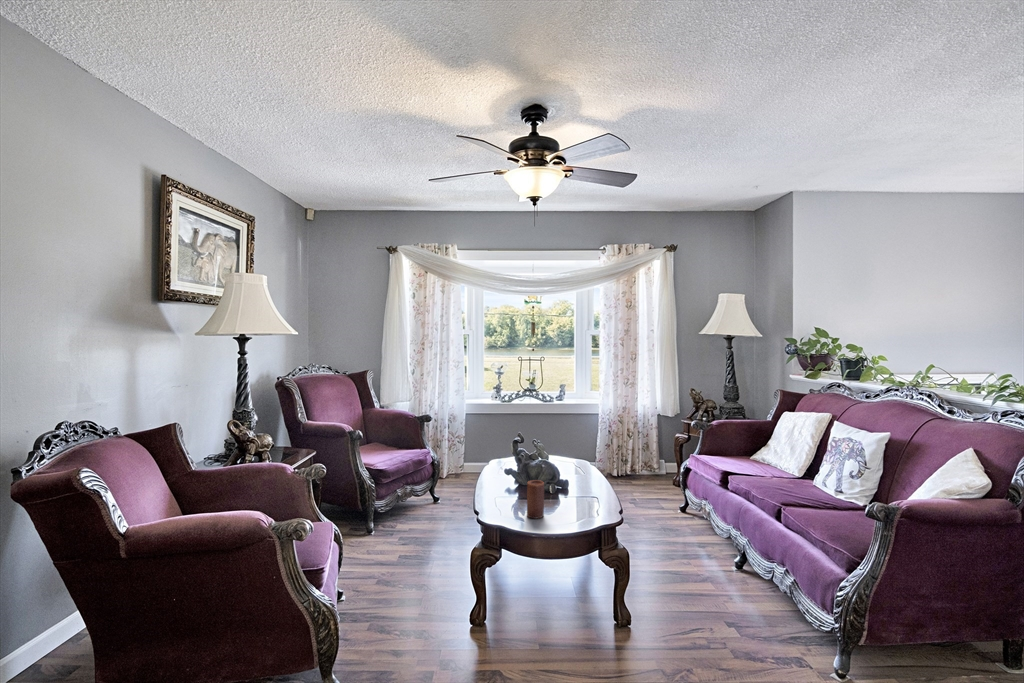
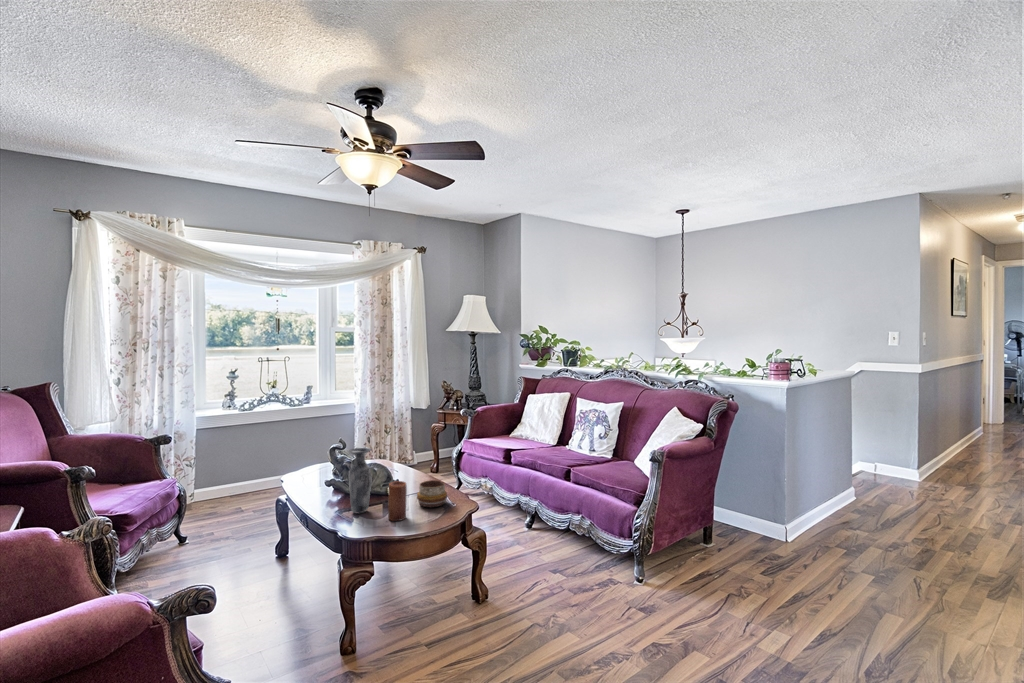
vase: none [503,443,523,504] -> present [349,447,372,513]
decorative bowl: none [563,486,594,514] -> present [417,480,447,507]

